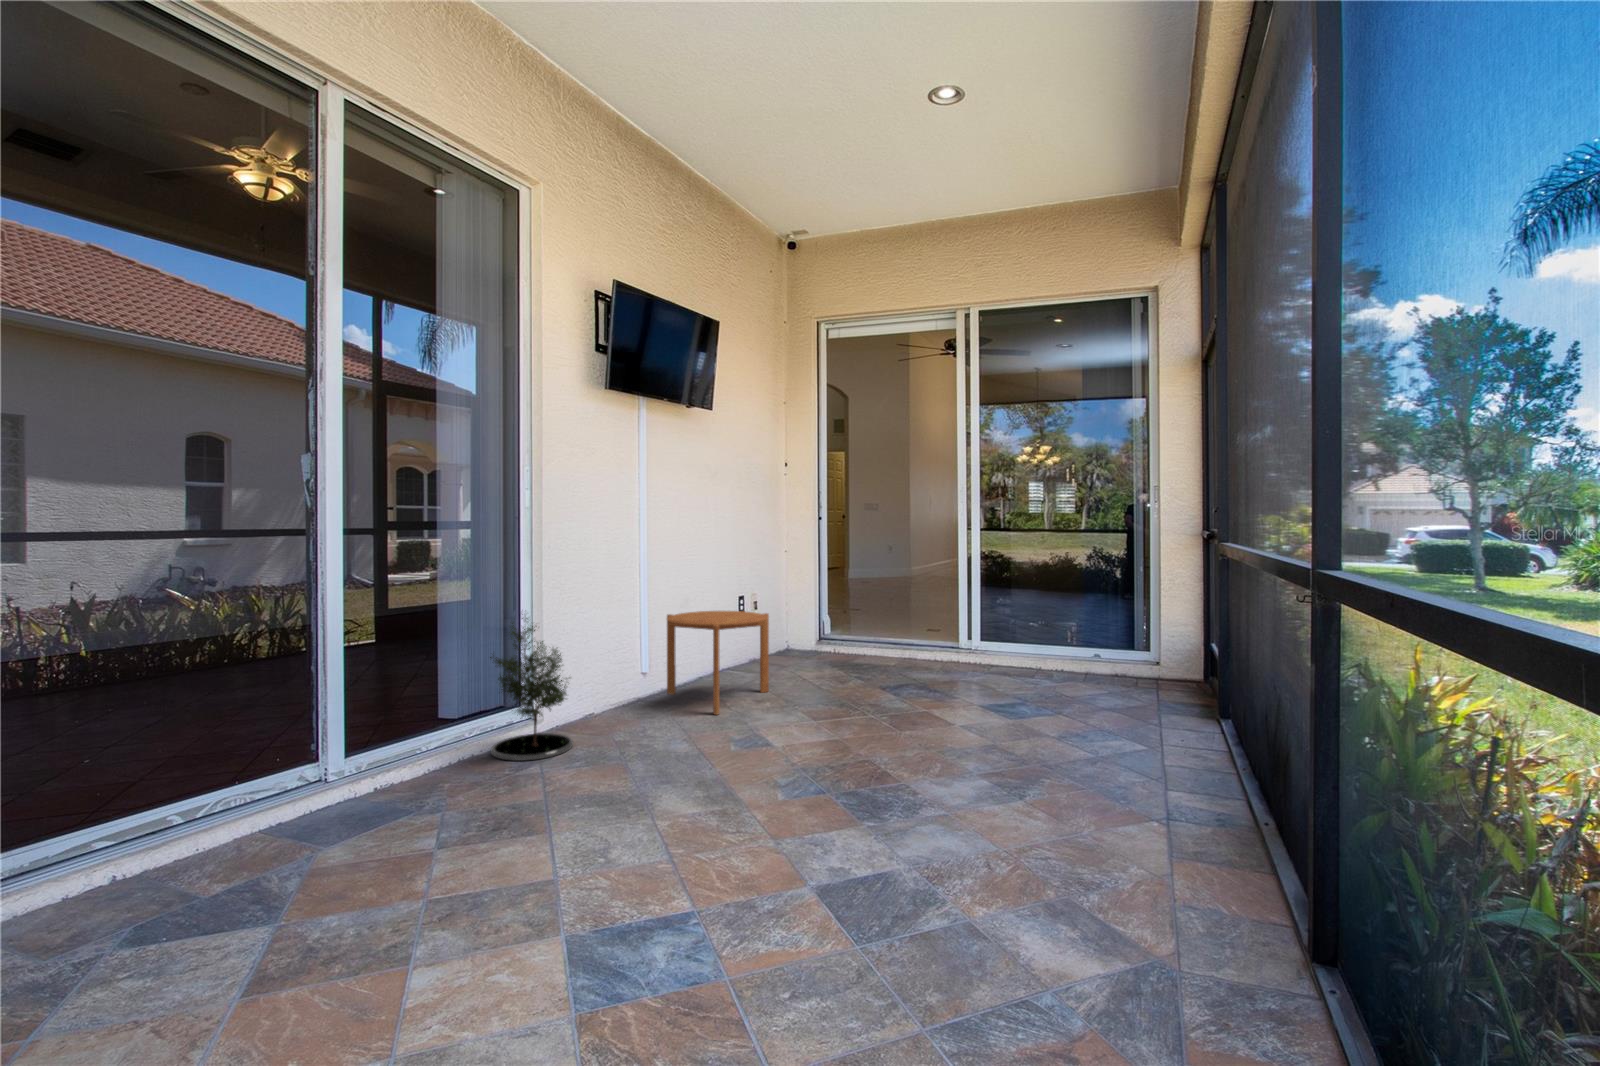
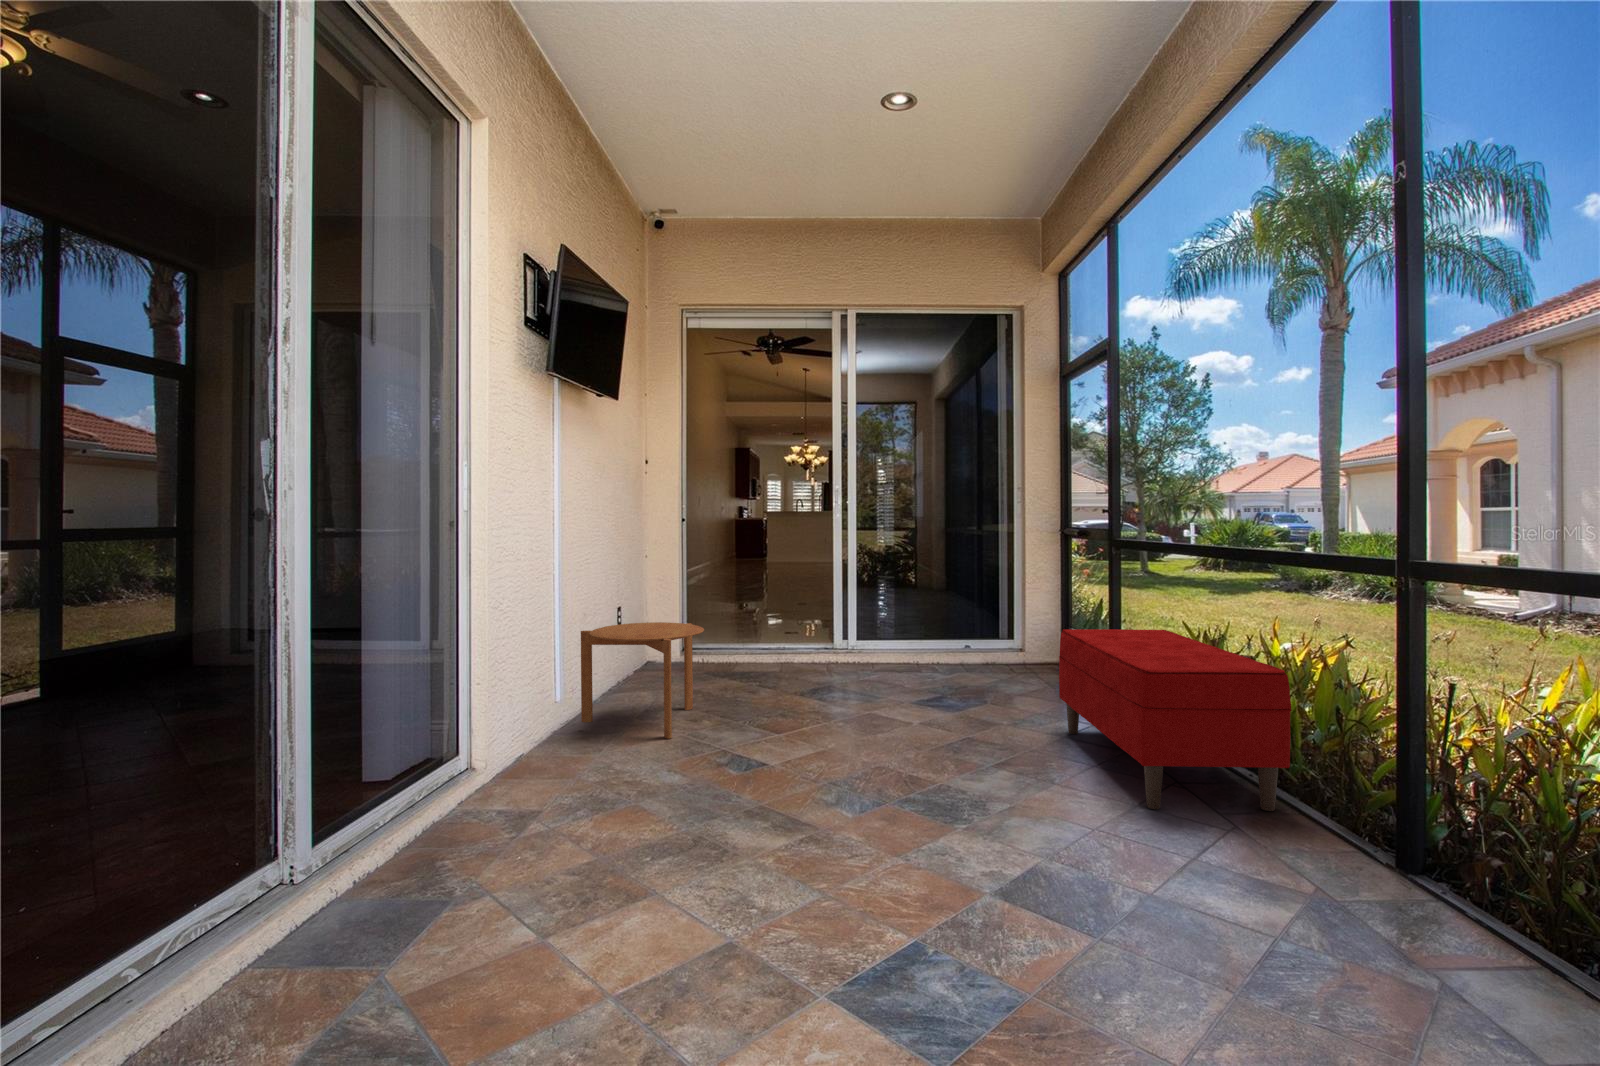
potted tree: present [490,614,574,761] -> none [445,634,558,821]
bench: none [1082,640,1274,871] -> present [1059,629,1292,811]

